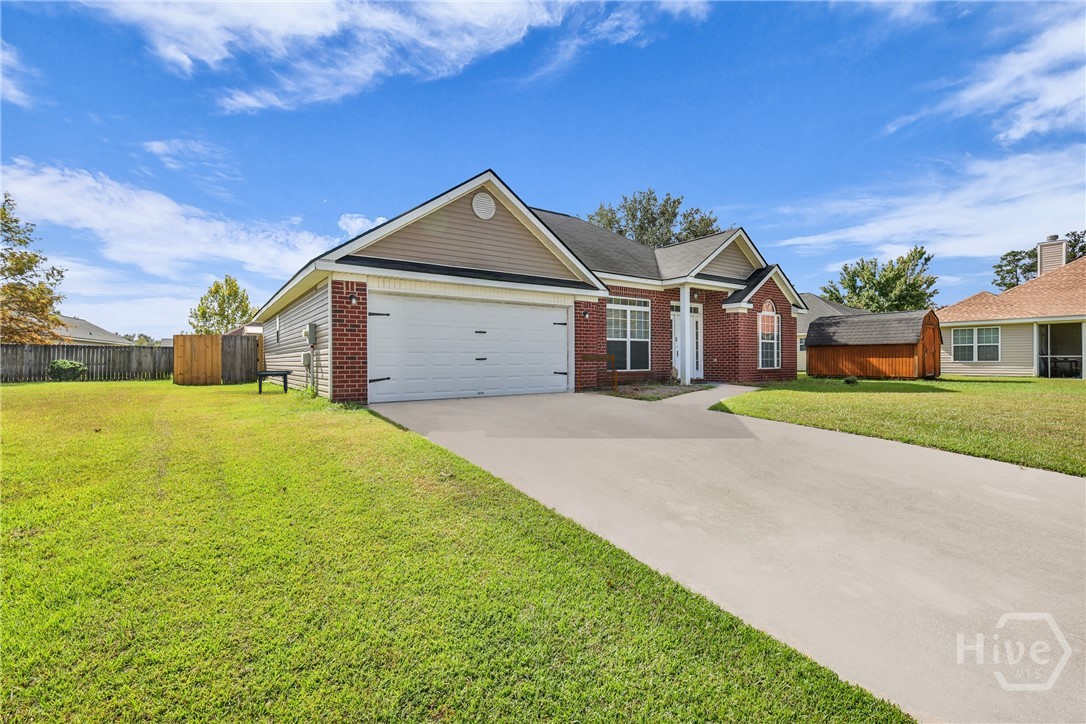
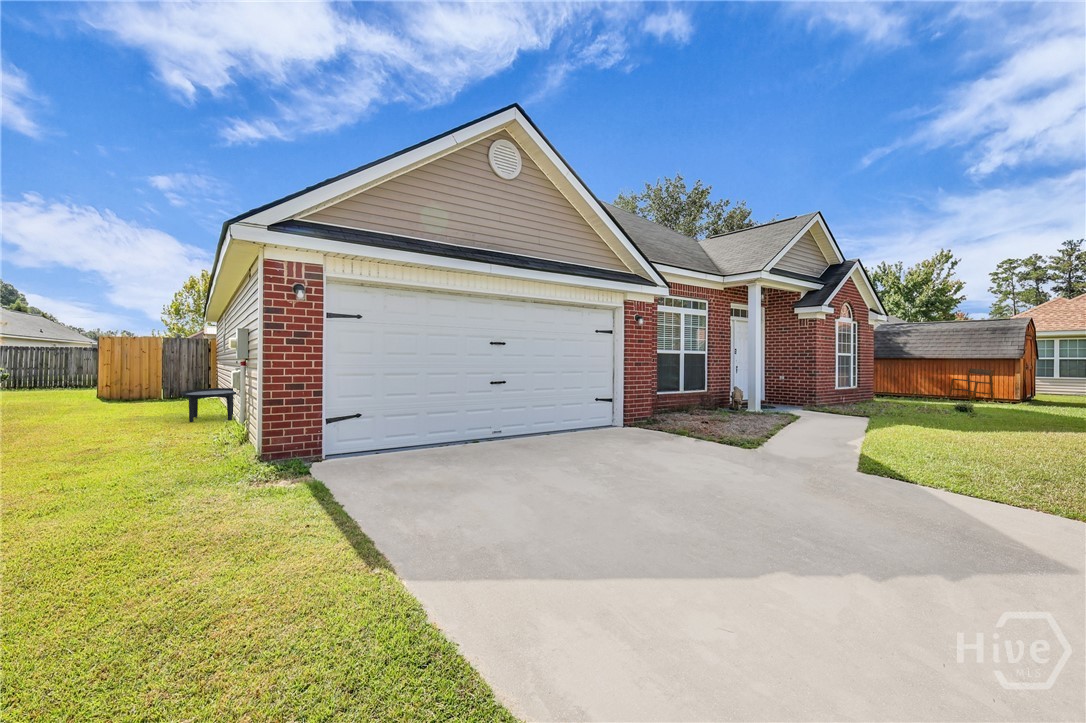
bench: present [578,354,617,391] -> present [949,368,995,399]

